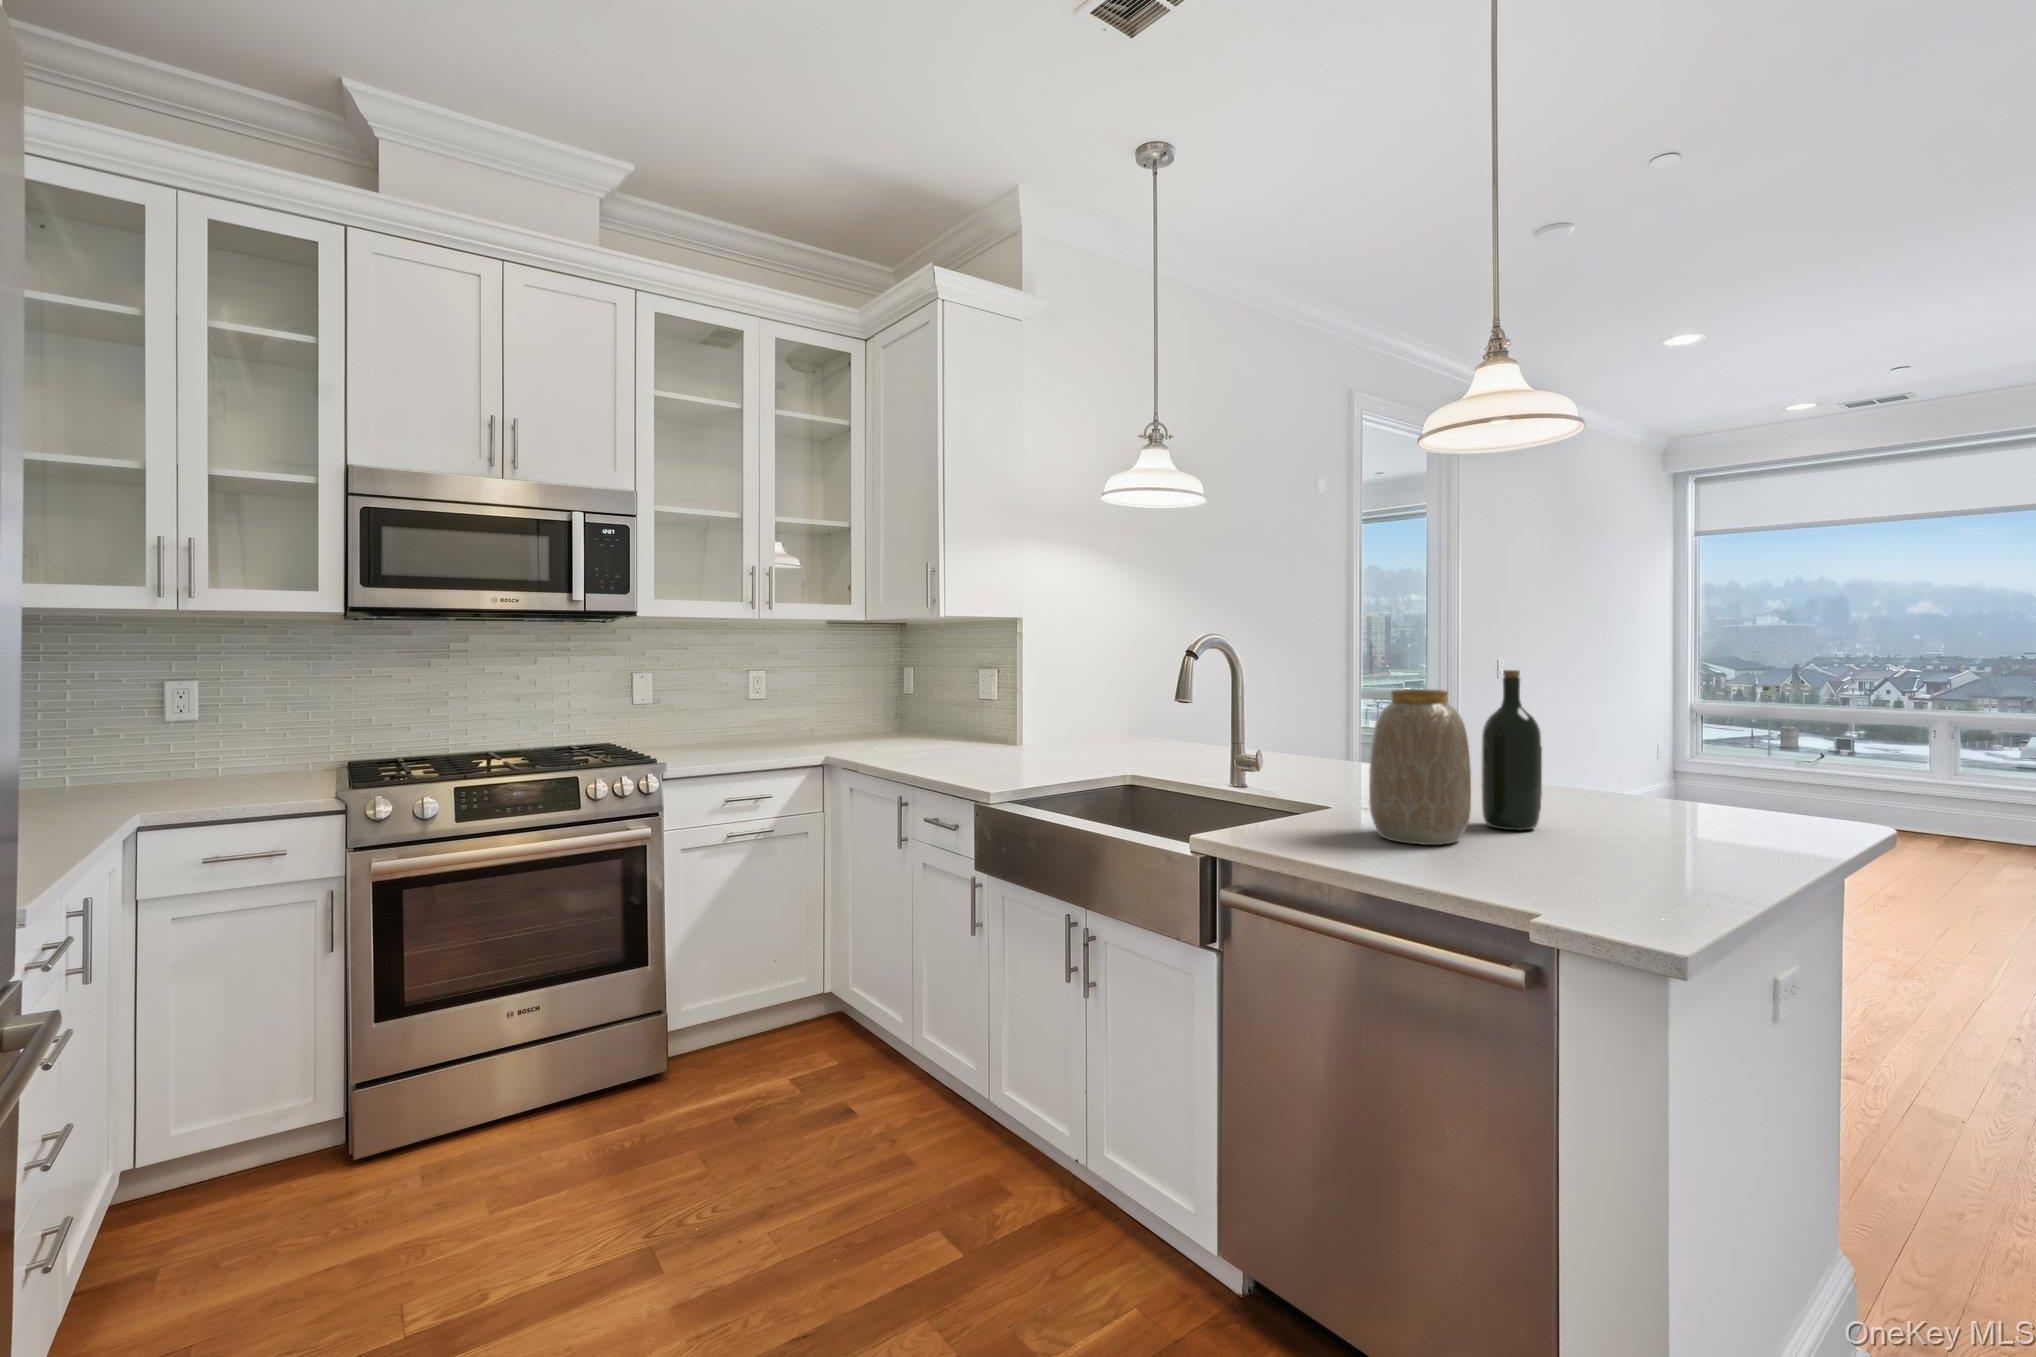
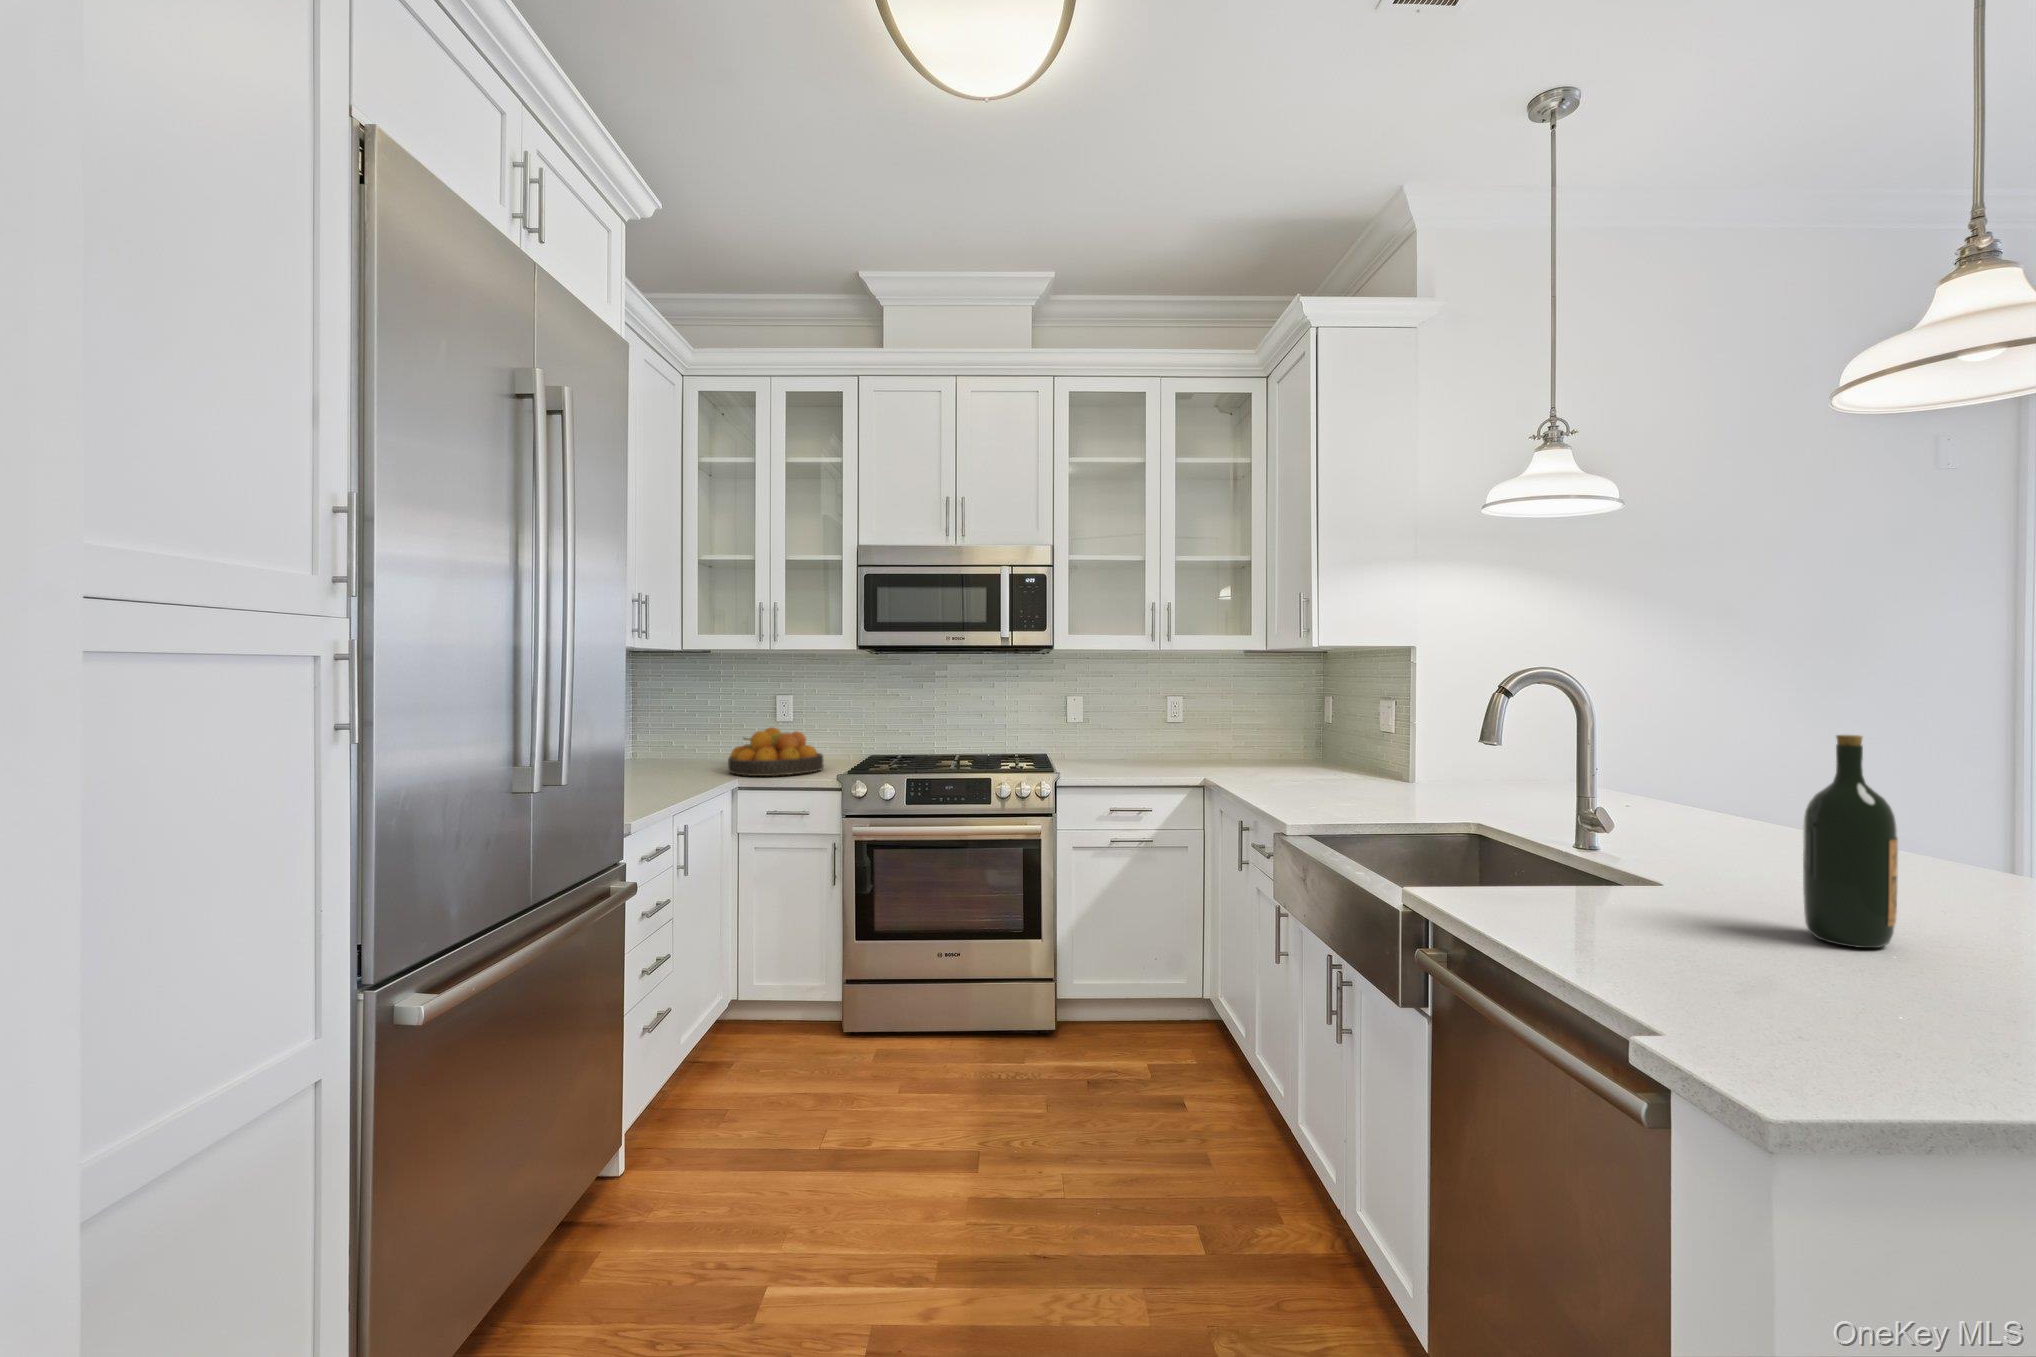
vase: present [1369,689,1471,845] -> none [1606,753,1744,945]
fruit bowl: none [99,727,286,802] -> present [728,727,824,776]

